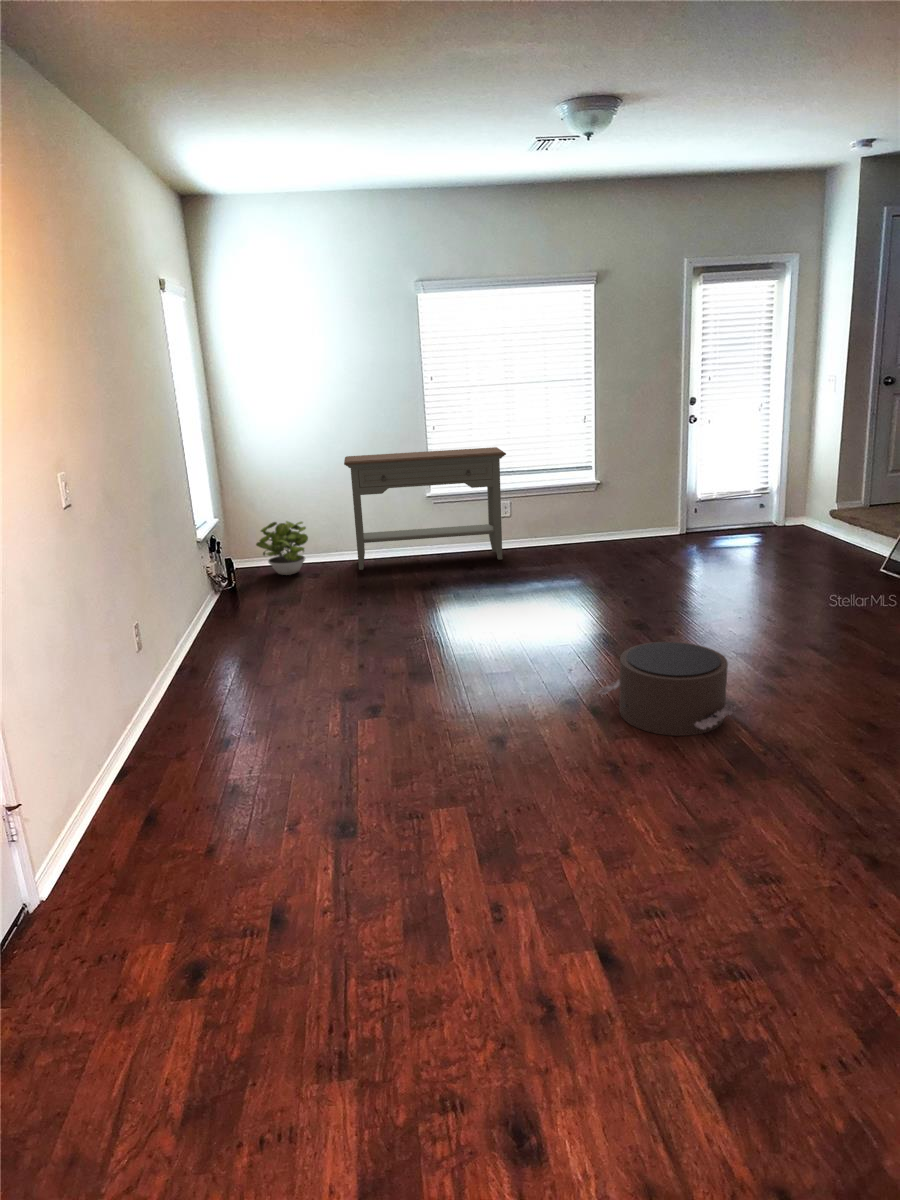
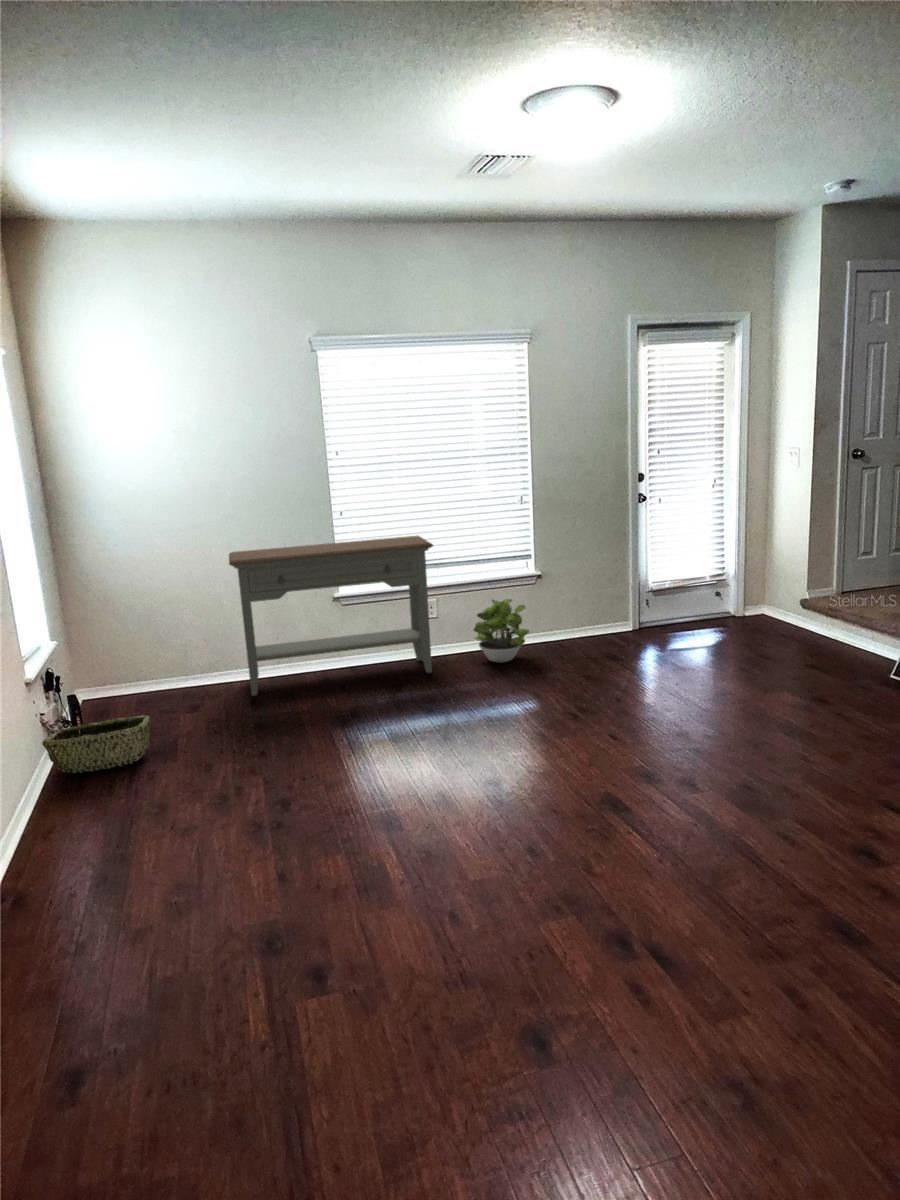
potted plant: present [256,521,308,575] -> present [474,599,529,663]
woven basket: none [209,573,284,608] -> present [42,715,150,773]
pouf: present [598,642,738,736] -> none [633,834,850,1000]

